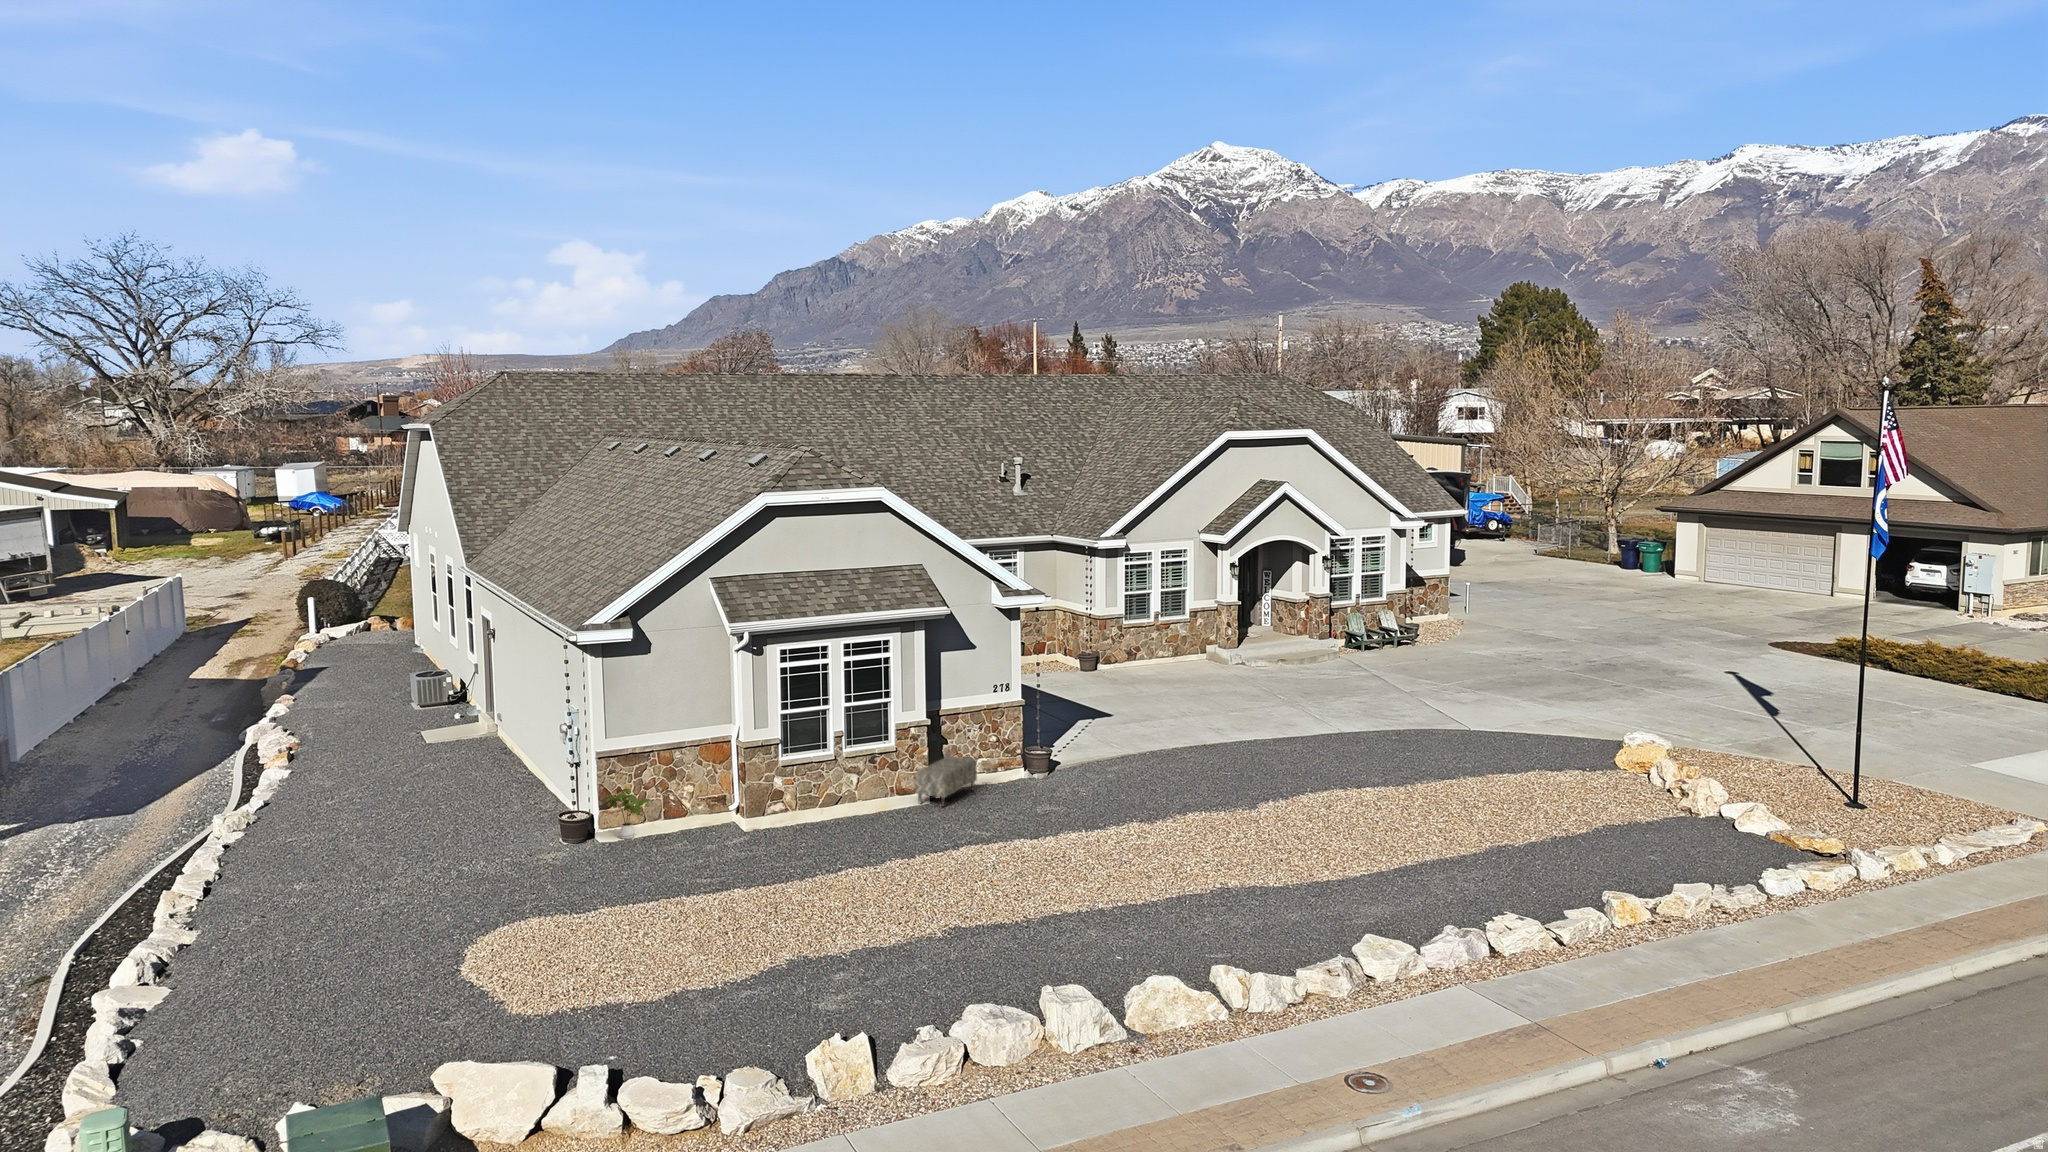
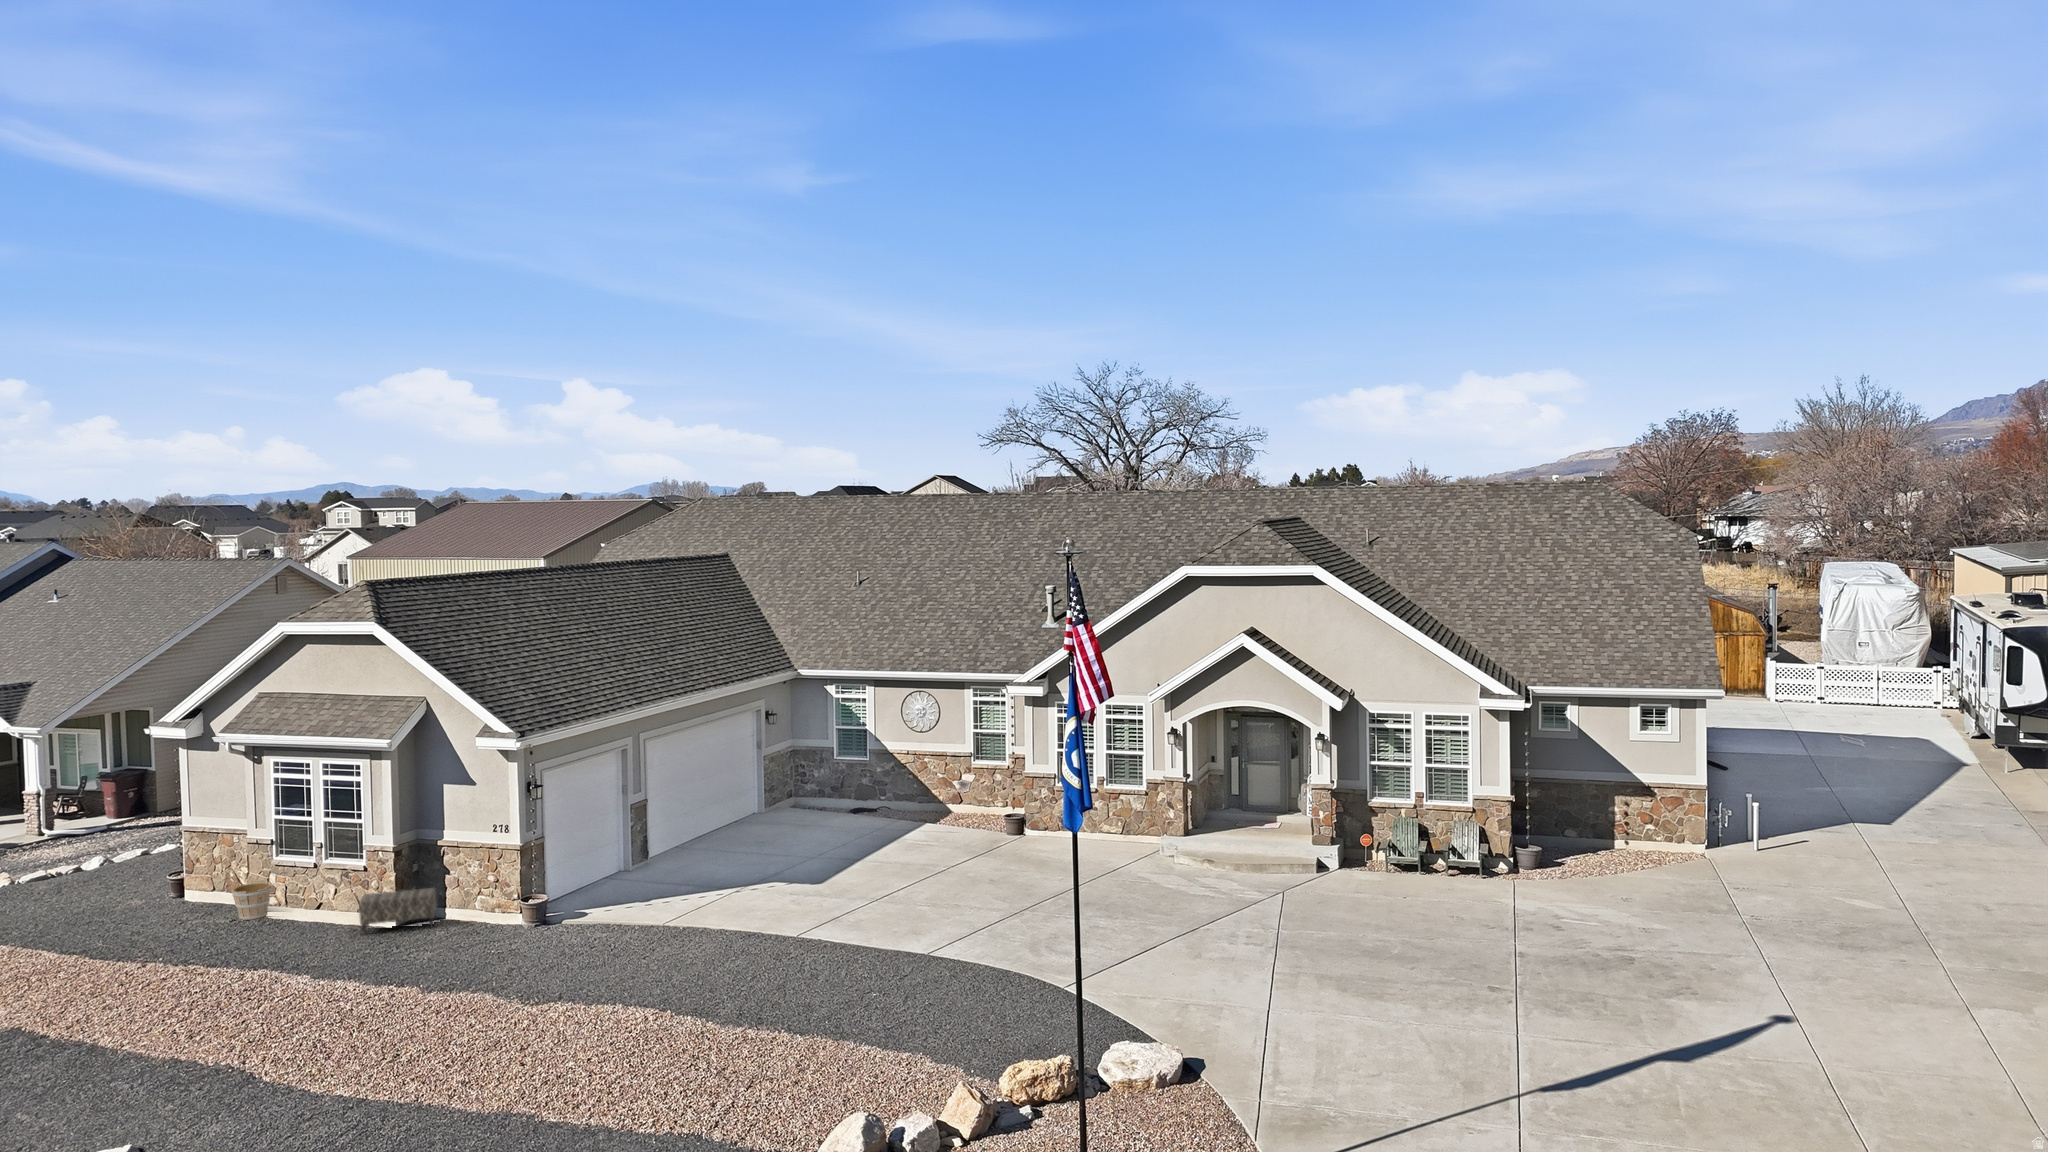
house plant: present [602,788,652,839] -> none [166,857,212,900]
wooden bucket: none [752,789,793,832] -> present [232,883,271,920]

